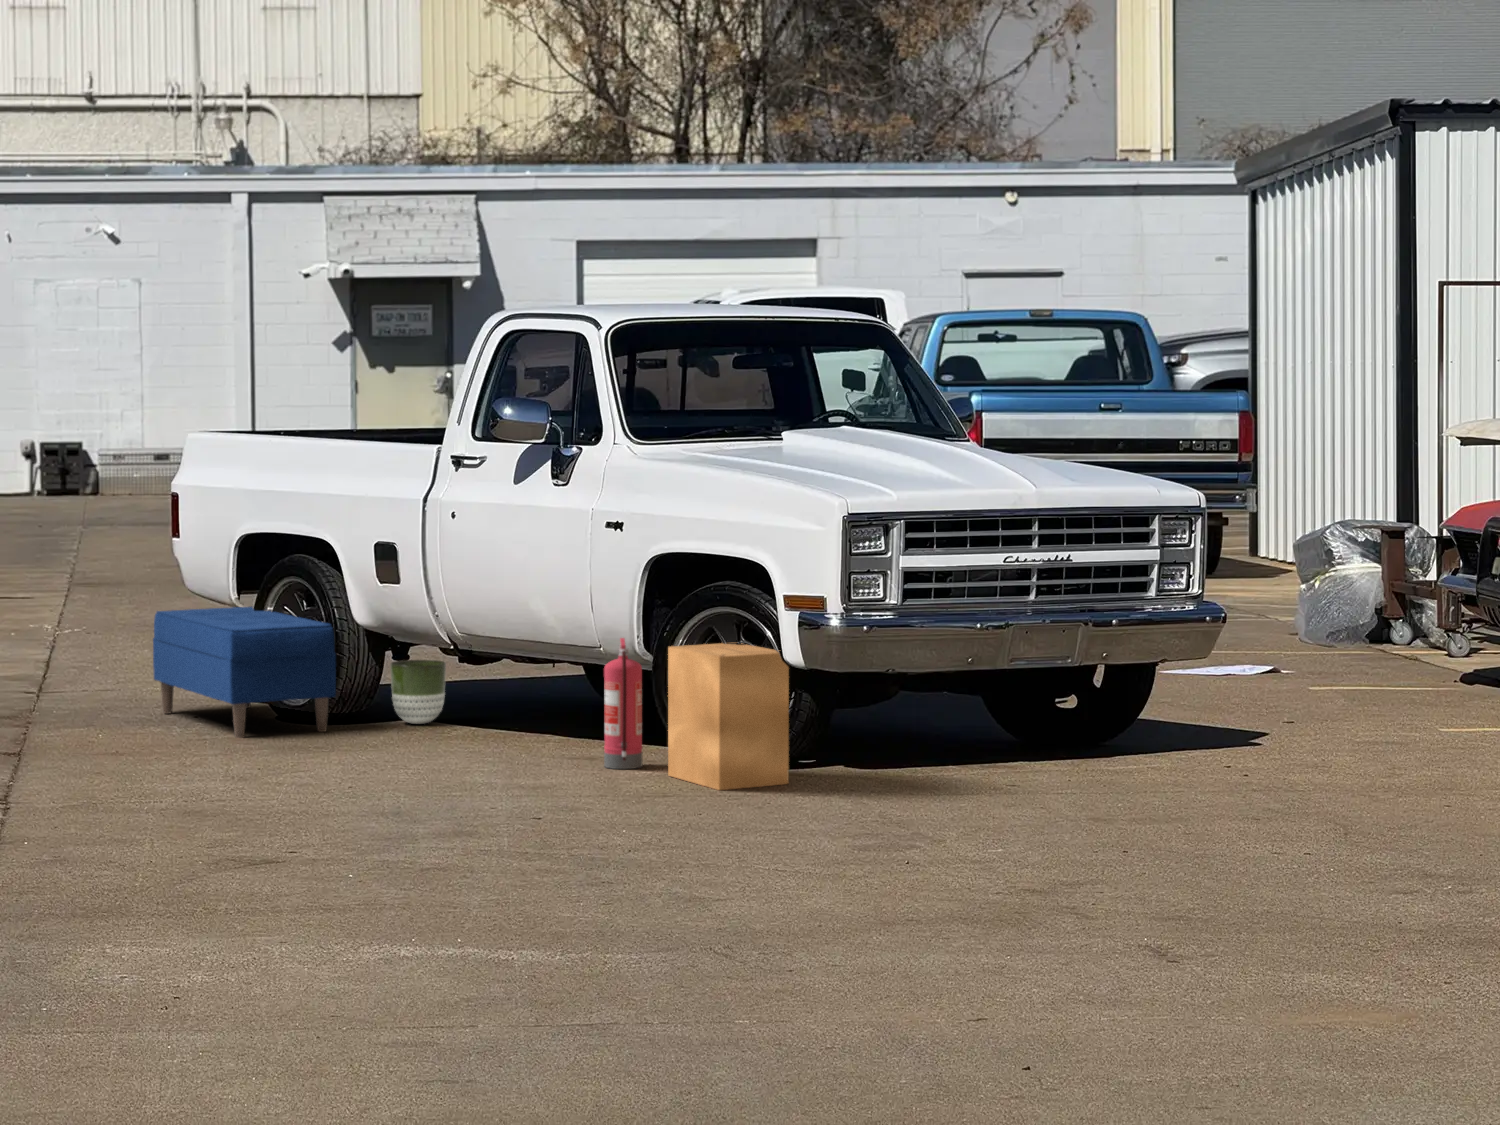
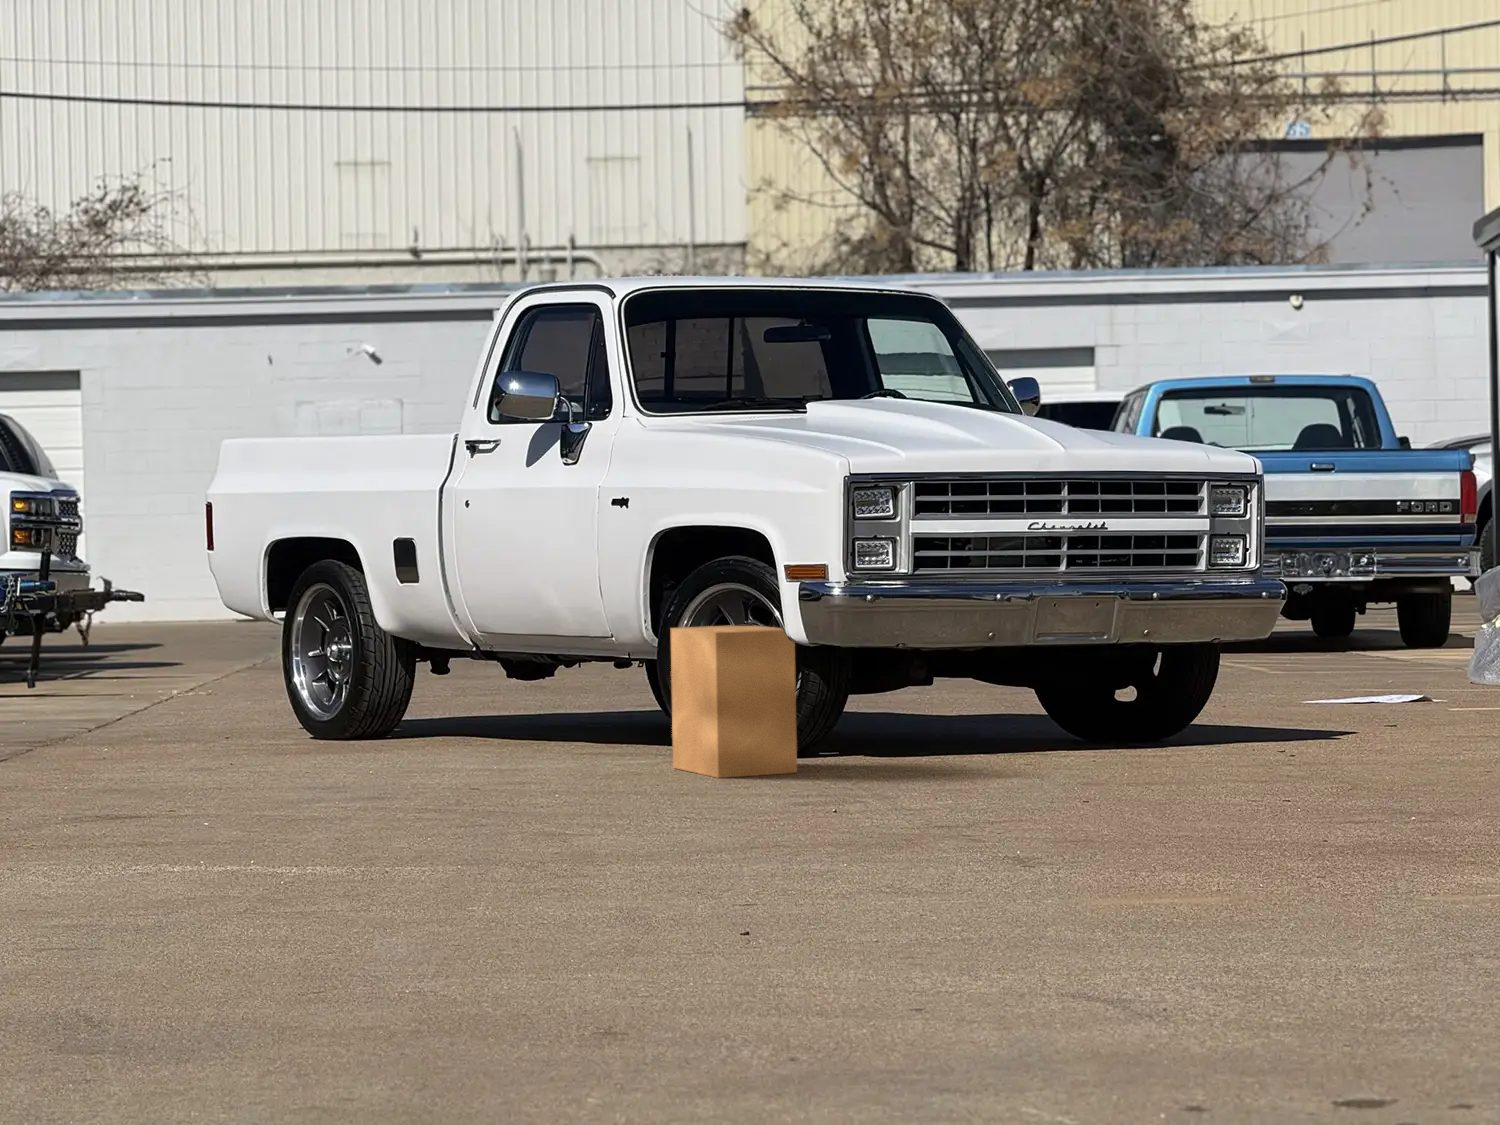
bench: present [153,606,336,738] -> none [182,618,356,746]
fire extinguisher: present [604,638,643,769] -> none [610,624,653,764]
planter: present [390,660,446,724] -> none [417,667,476,734]

